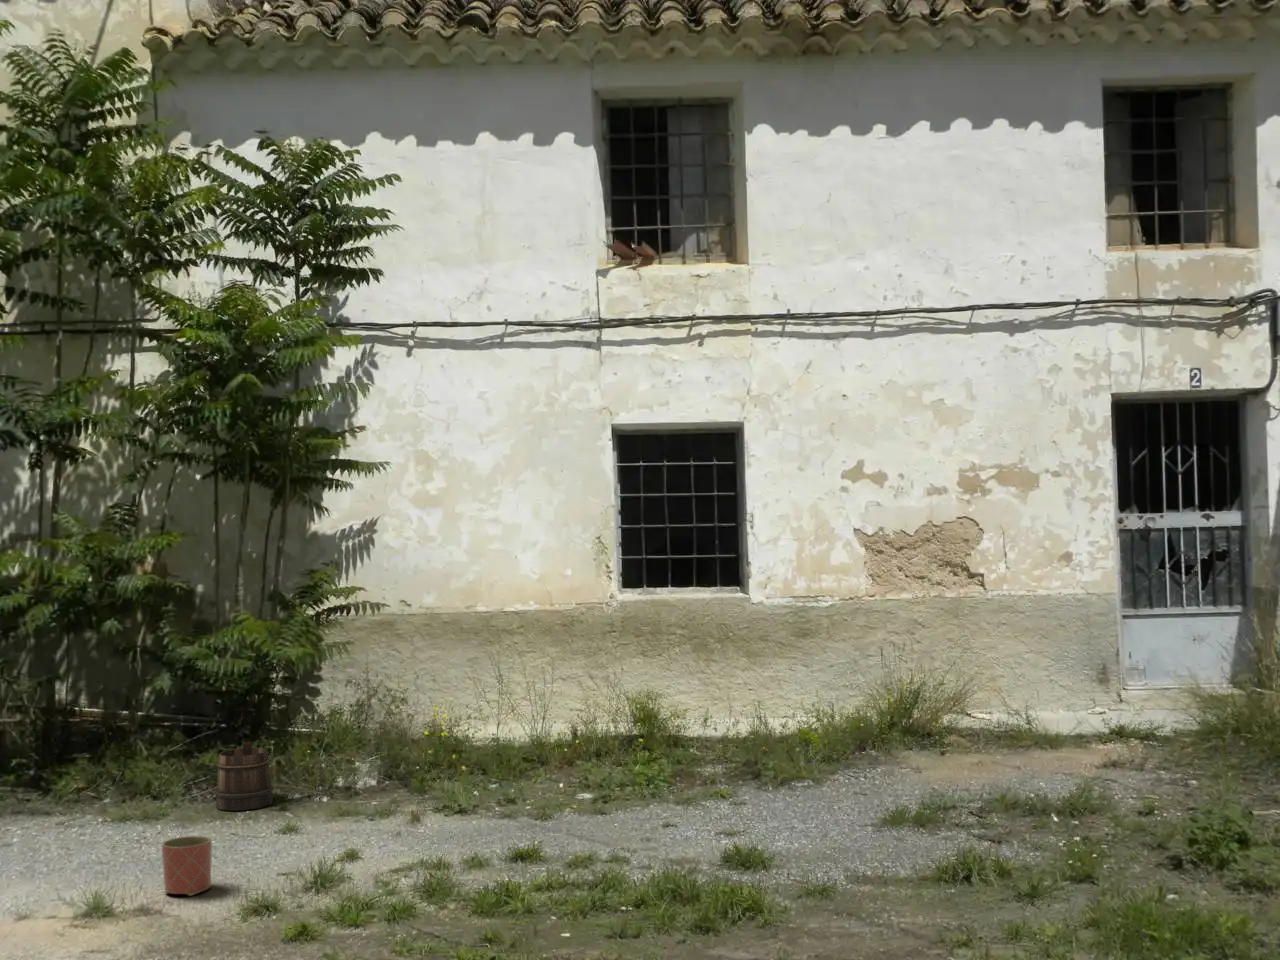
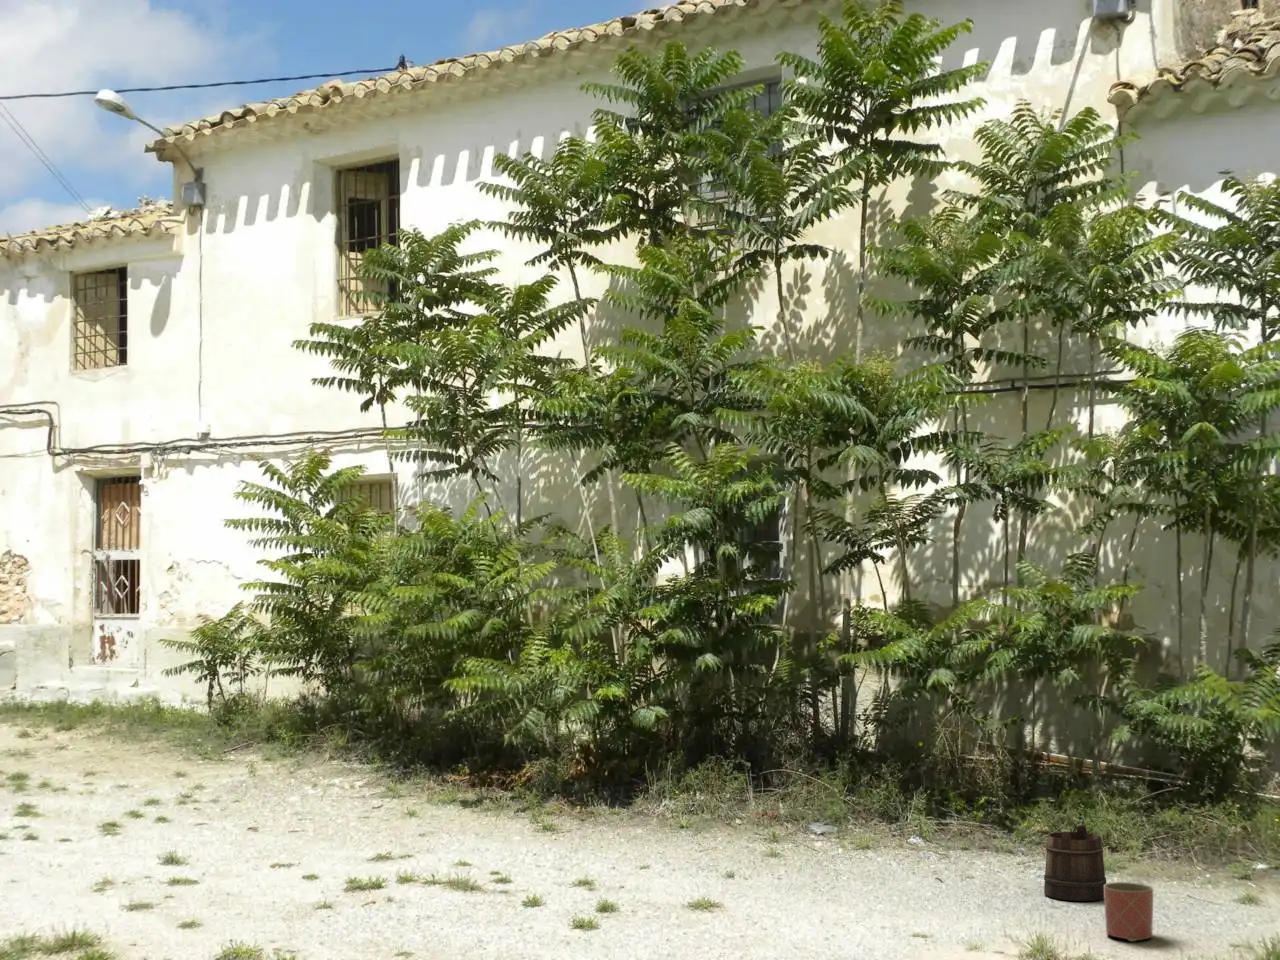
bucket: present [216,742,273,811] -> present [1044,825,1106,901]

